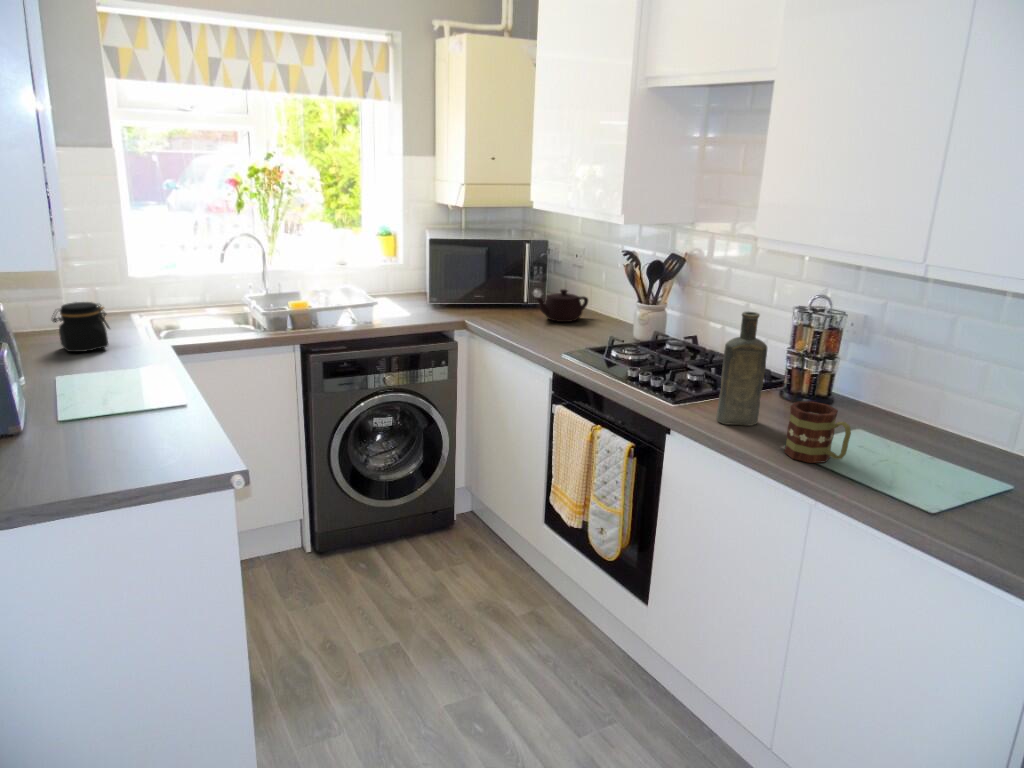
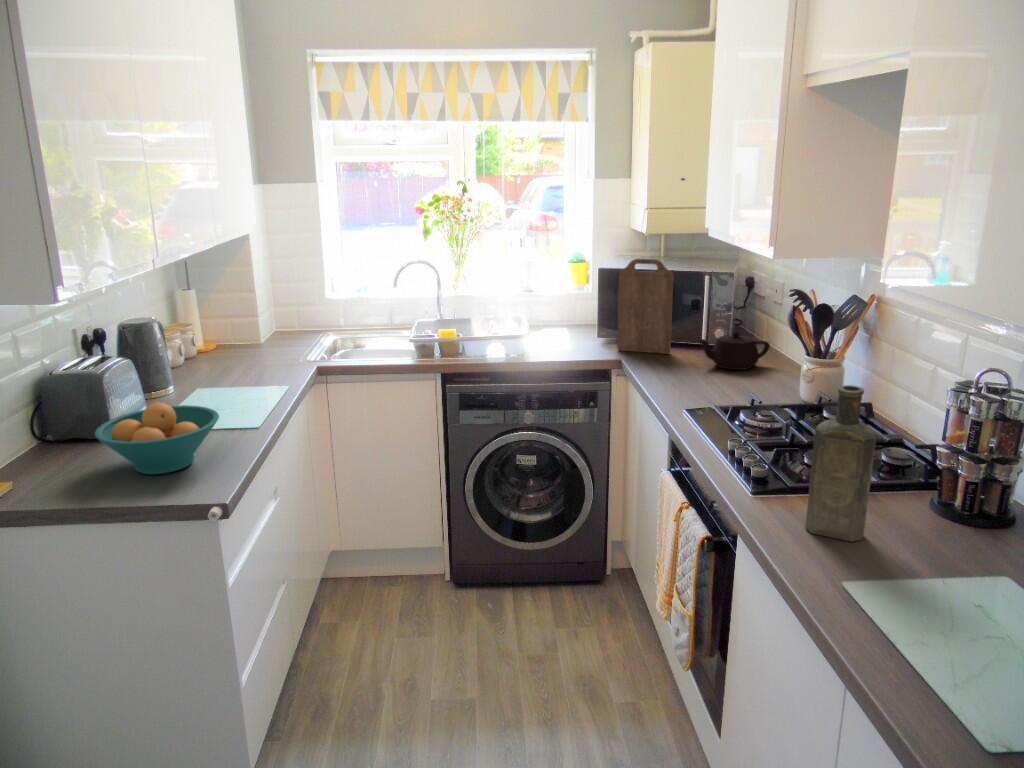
cutting board: none [454,229,504,314] -> present [617,259,674,354]
jar: present [52,302,110,352] -> none [226,321,275,366]
fruit bowl: none [37,381,175,459] -> present [95,402,219,474]
mug: present [784,401,851,463] -> none [862,522,946,621]

